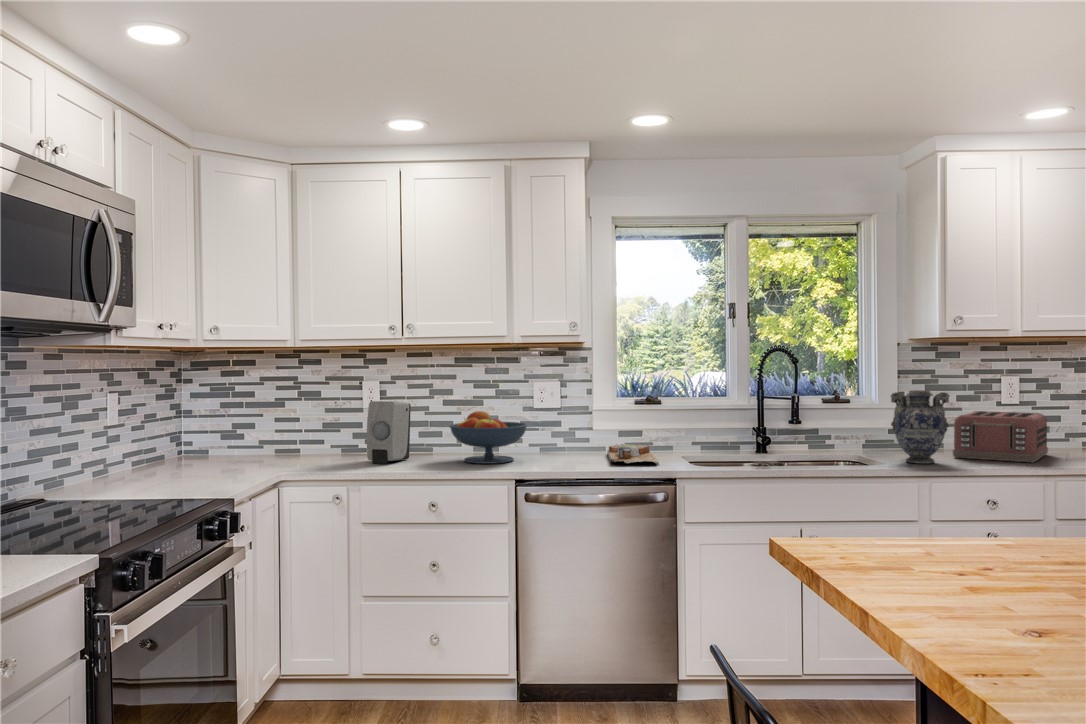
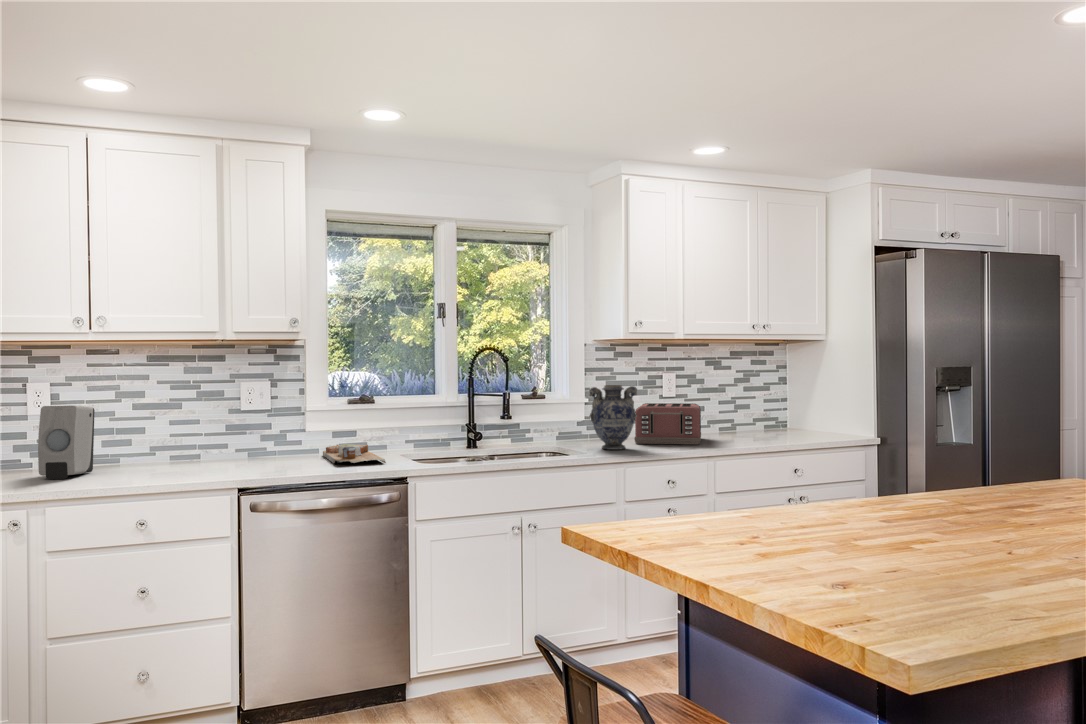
fruit bowl: present [450,411,527,464] -> none [147,414,240,472]

